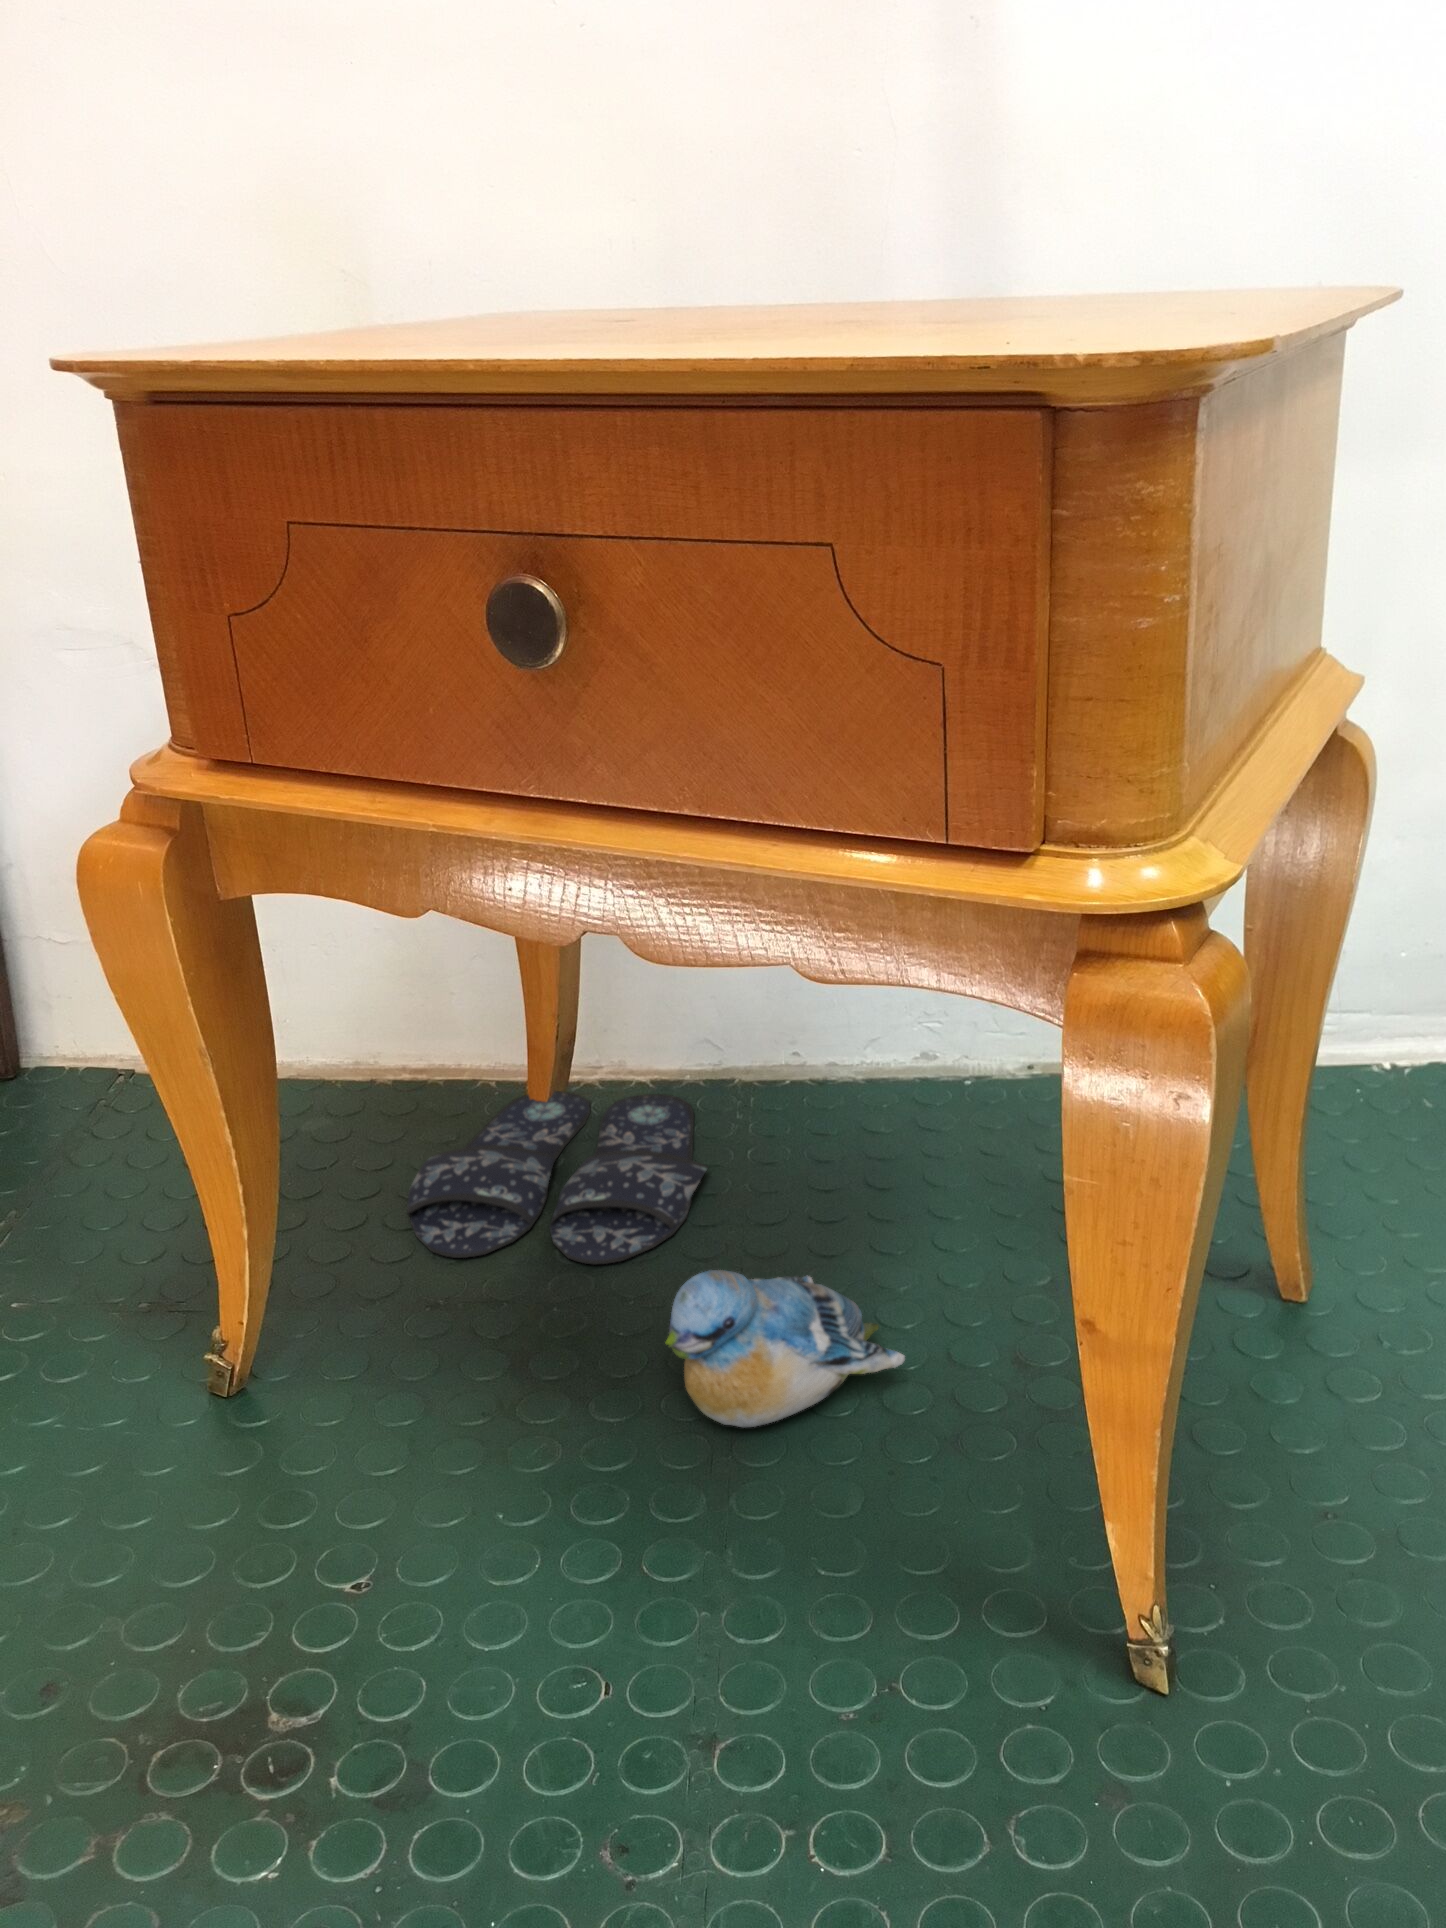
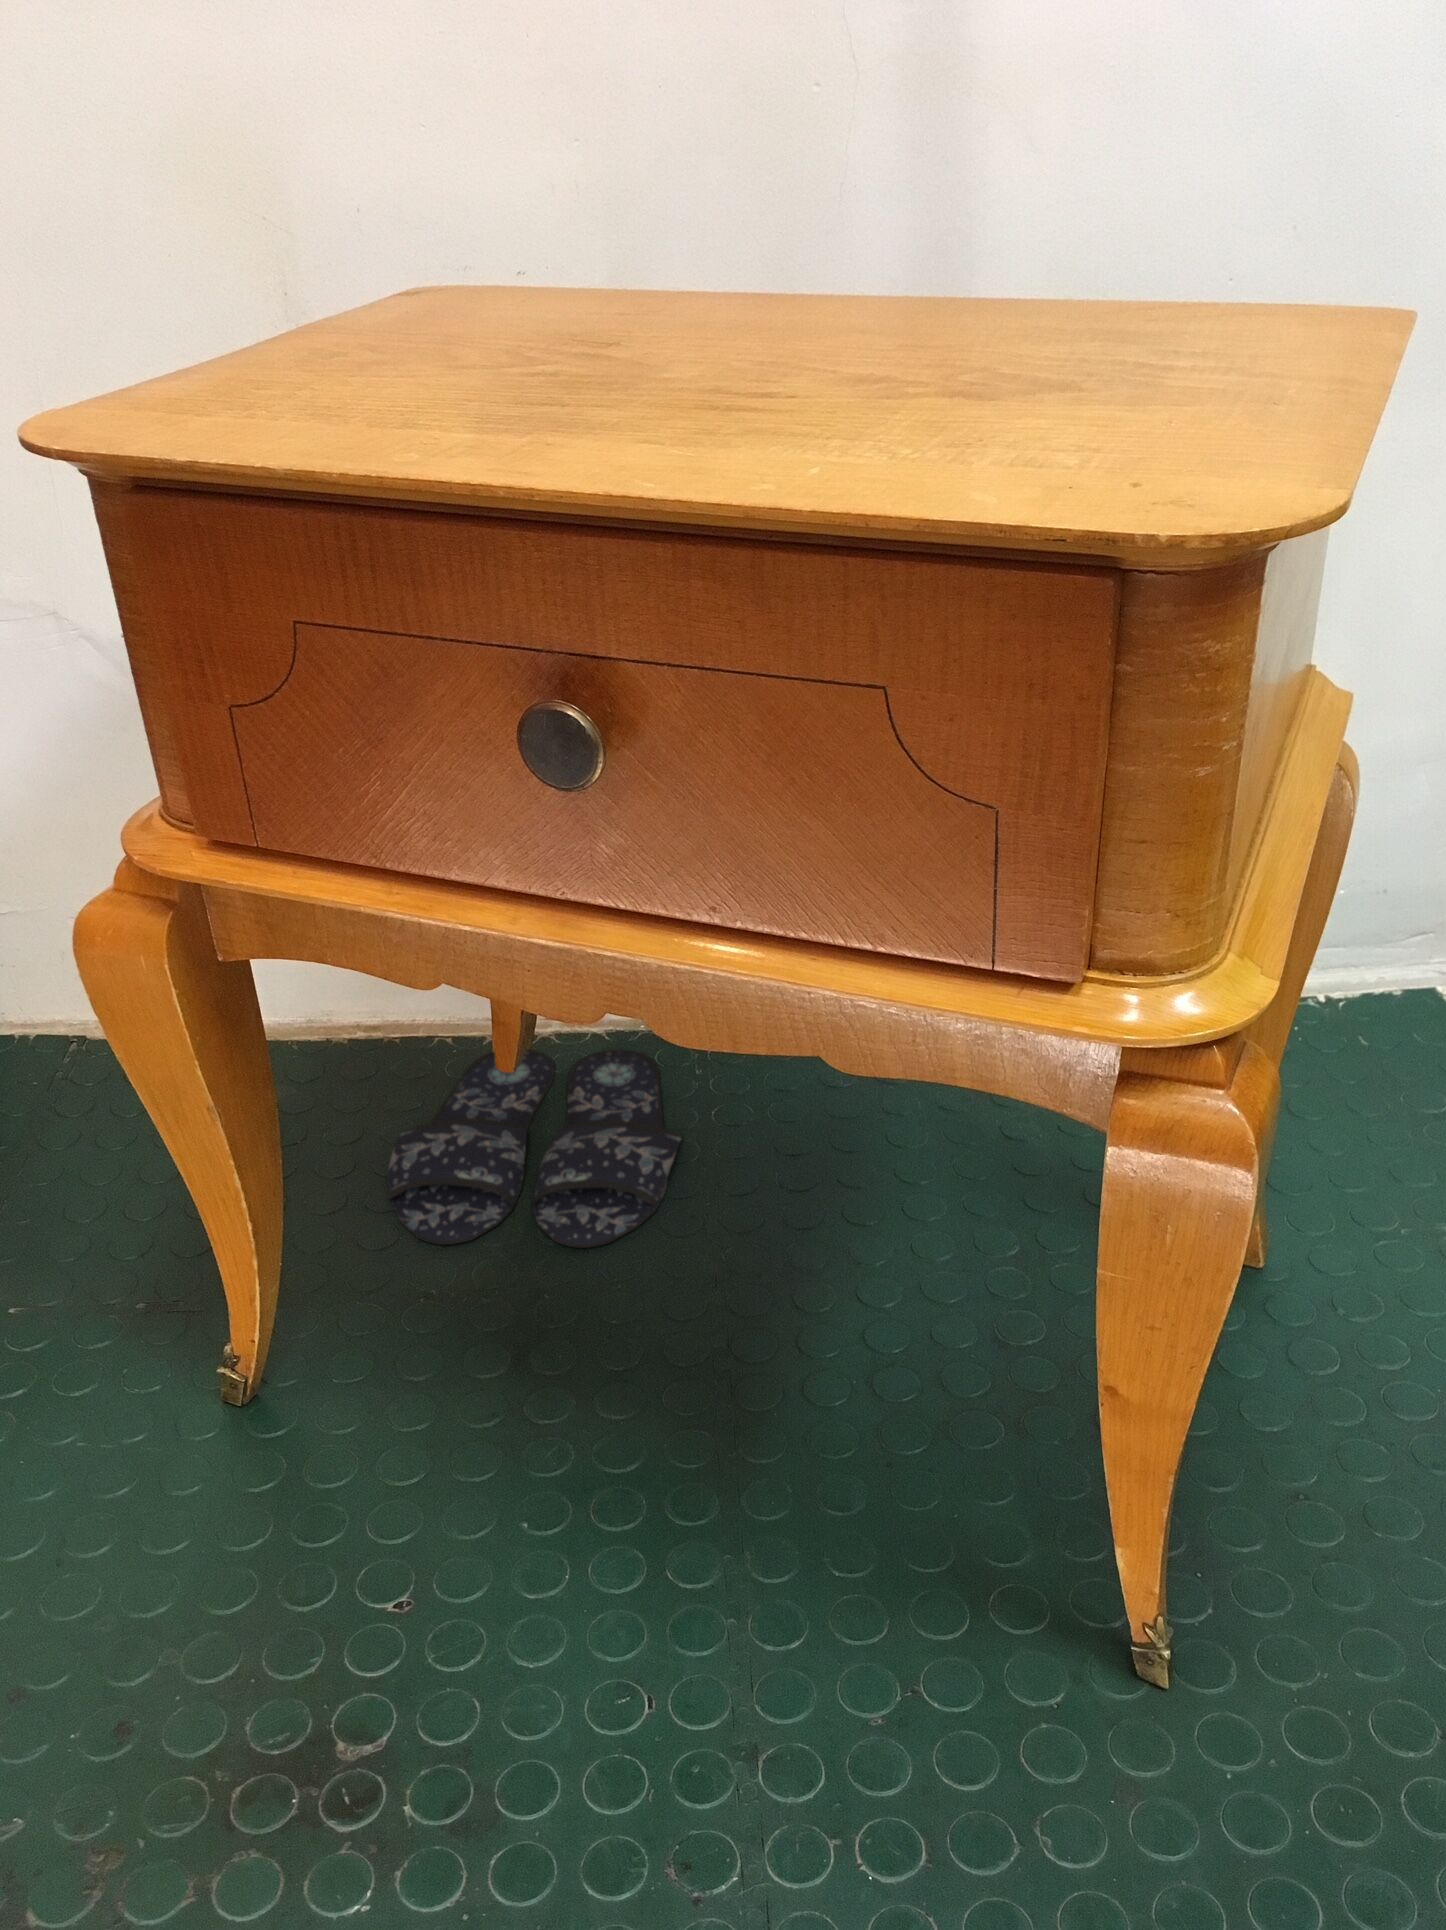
plush toy: present [666,1270,905,1427] -> none [677,1267,900,1426]

